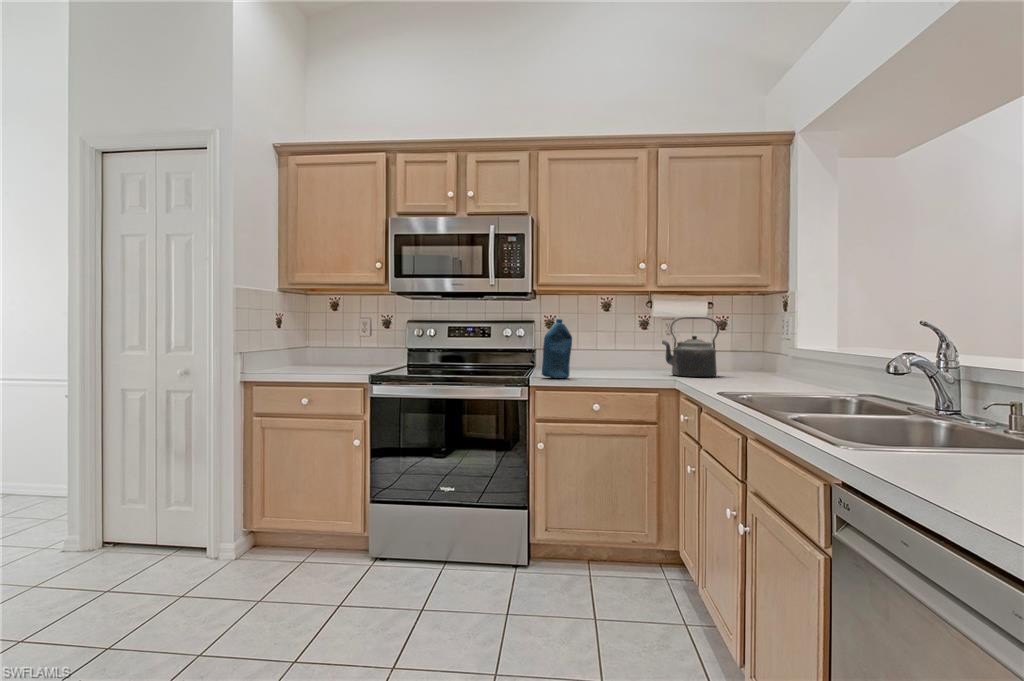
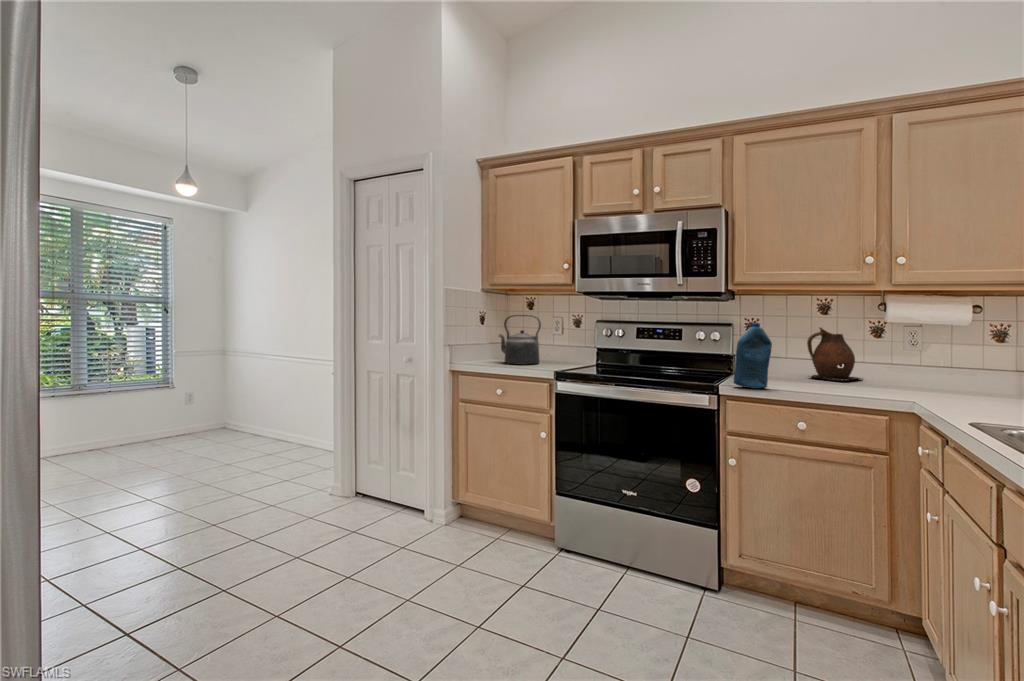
kettle: present [662,317,719,377] -> present [499,315,541,365]
ceramic pitcher: none [598,326,640,372] -> present [807,328,863,381]

